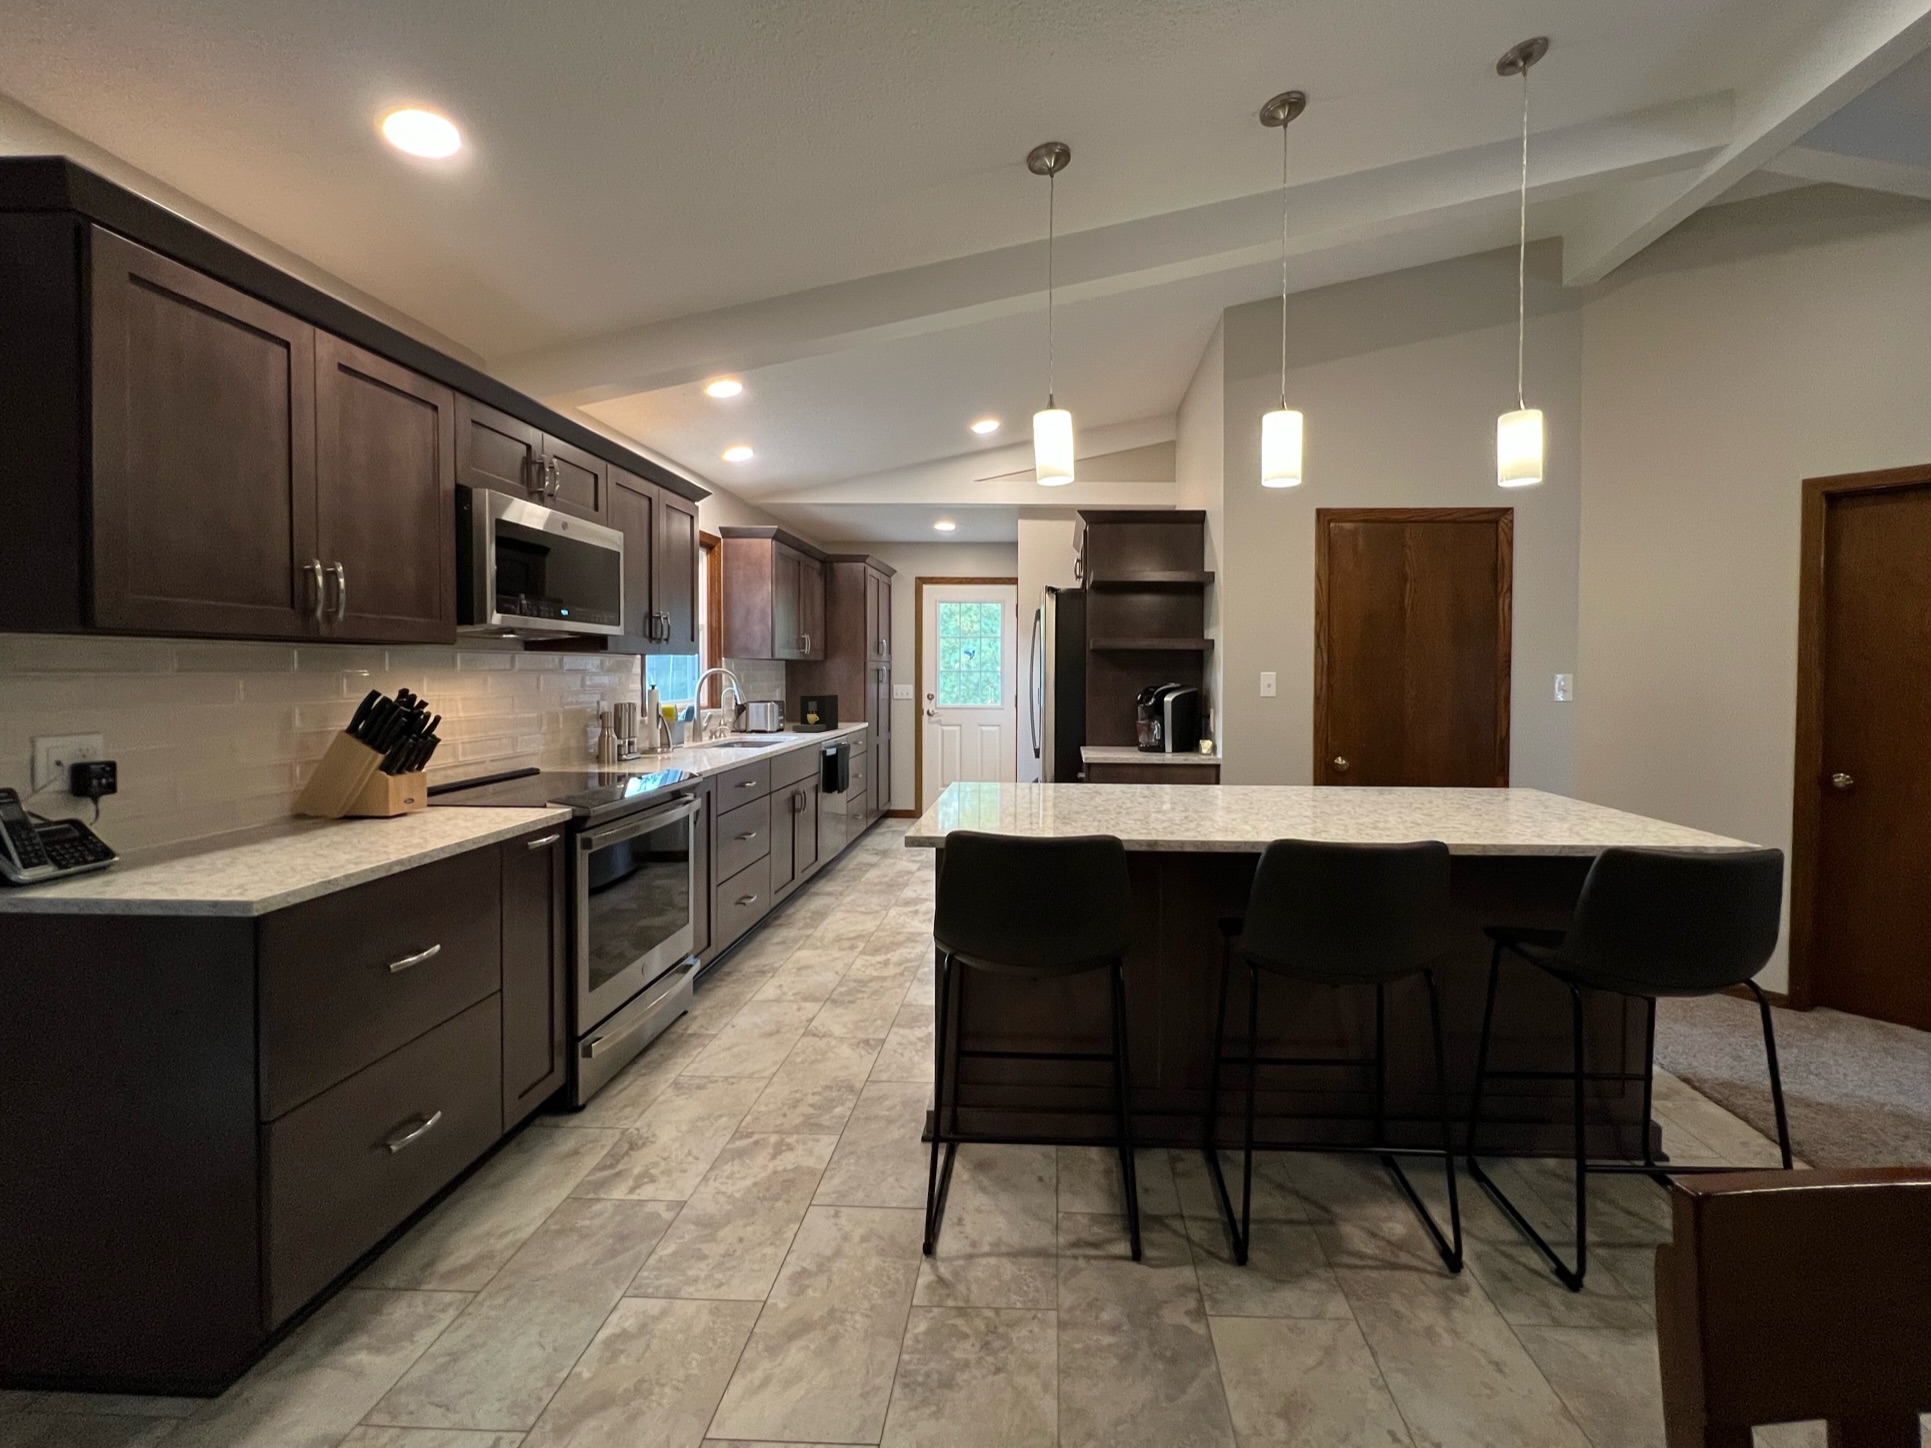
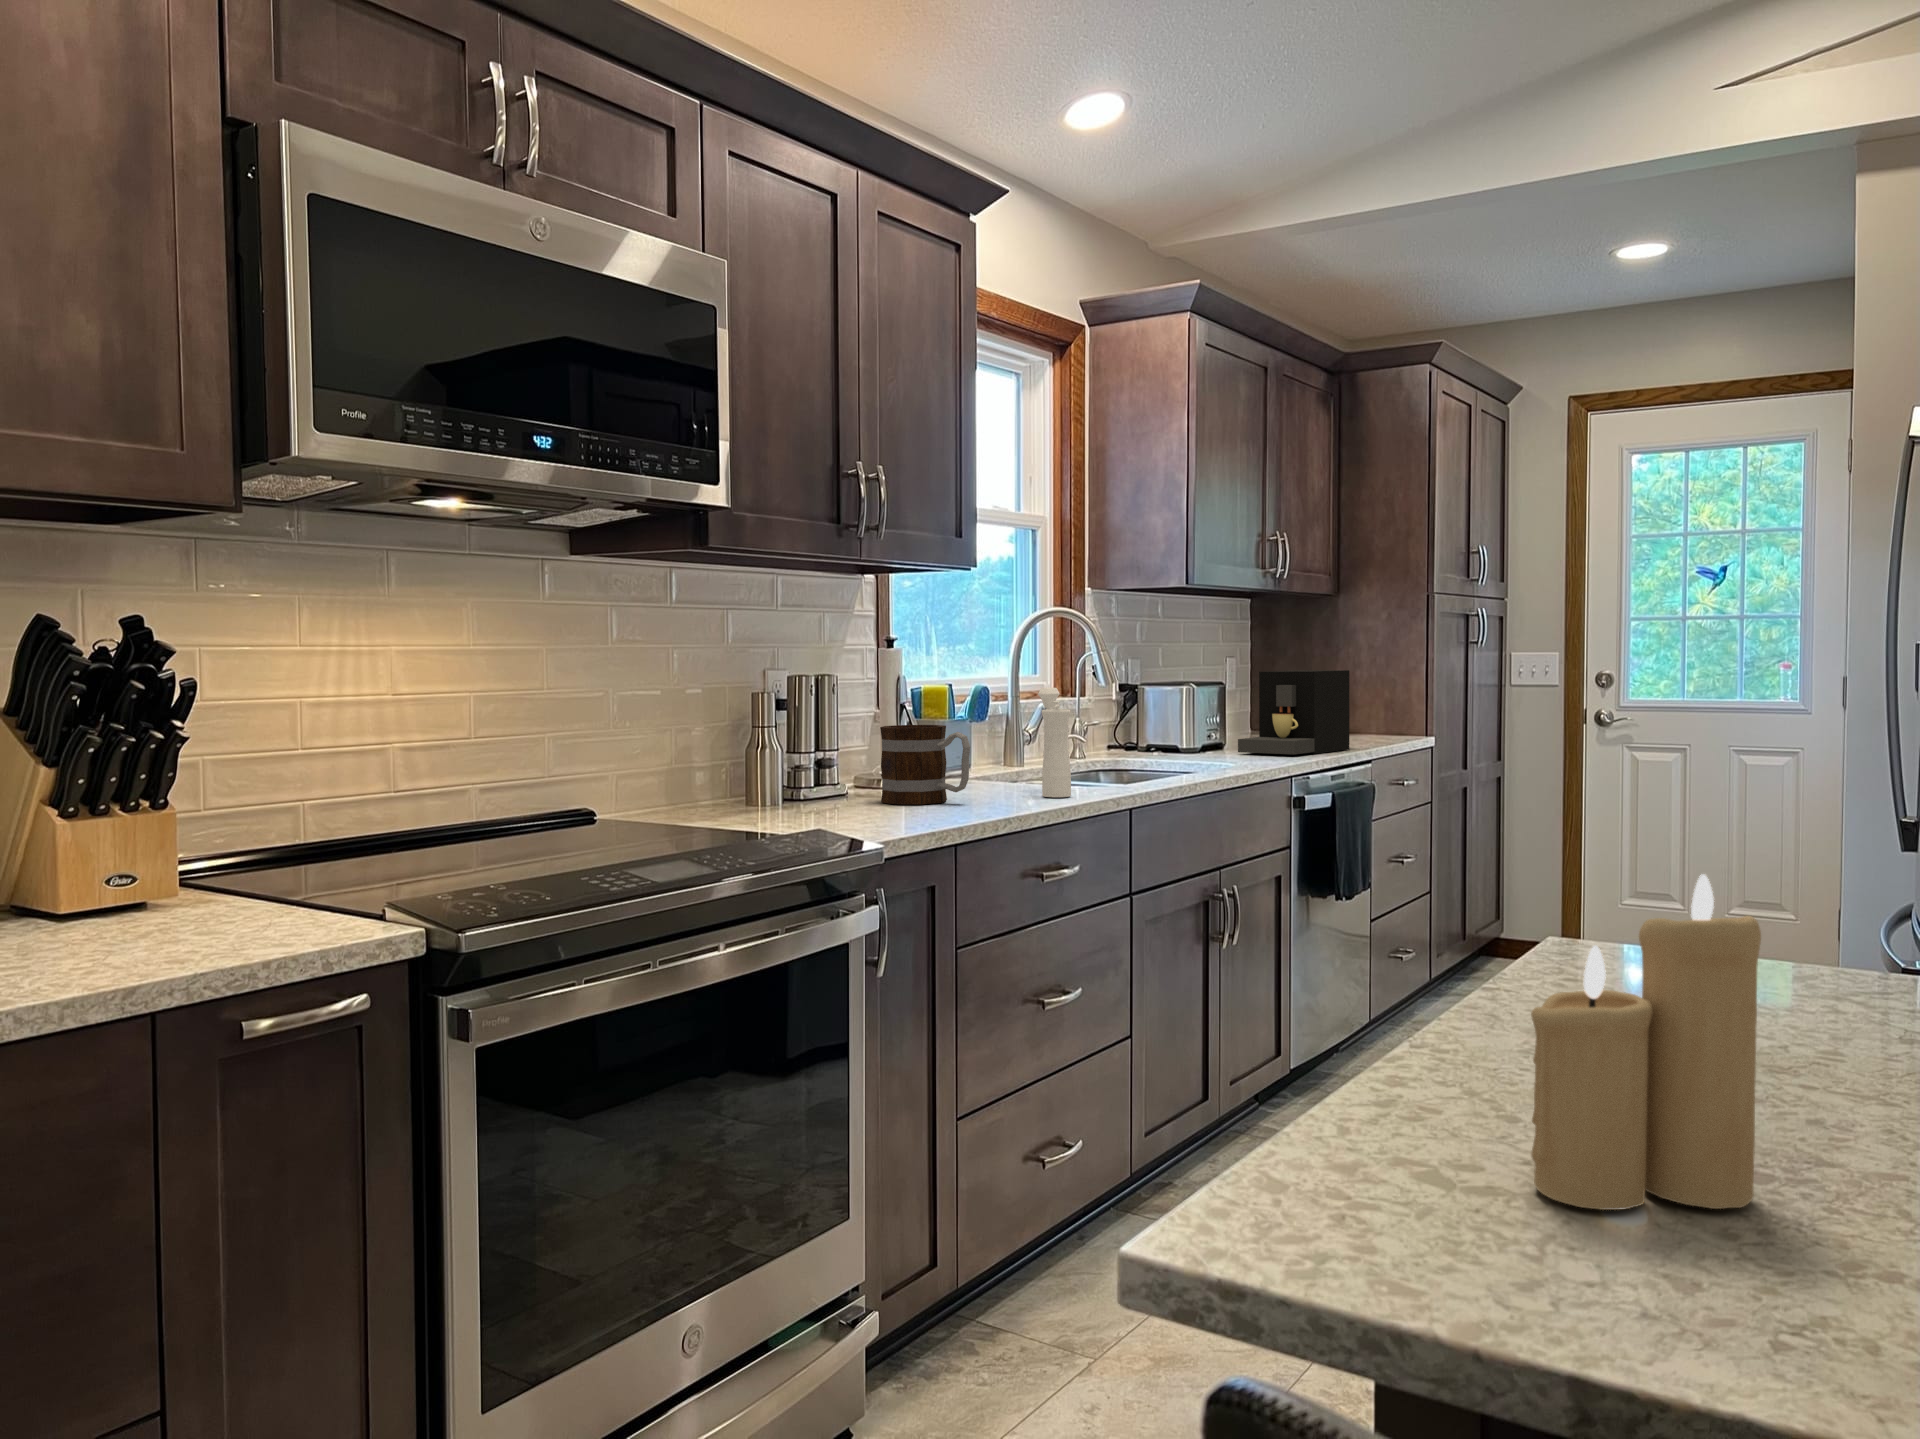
pepper mill: none [728,707,746,753] -> present [1038,688,1071,797]
mug: none [663,724,707,759] -> present [880,725,970,804]
candle: none [970,752,1010,820] -> present [1531,874,1761,1210]

